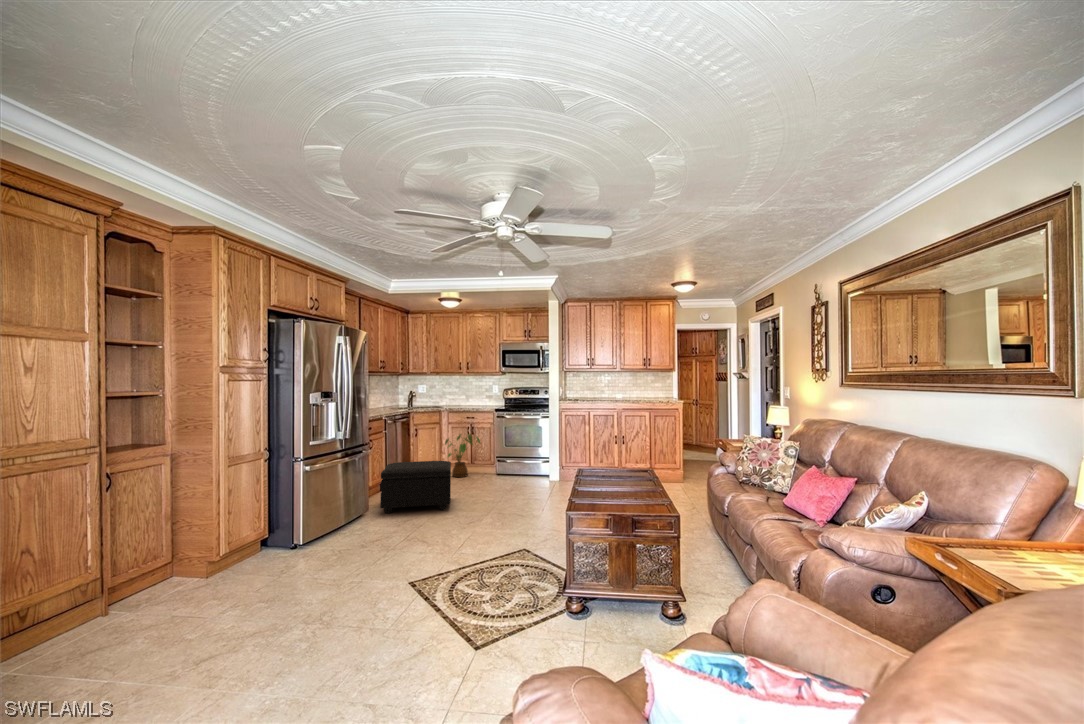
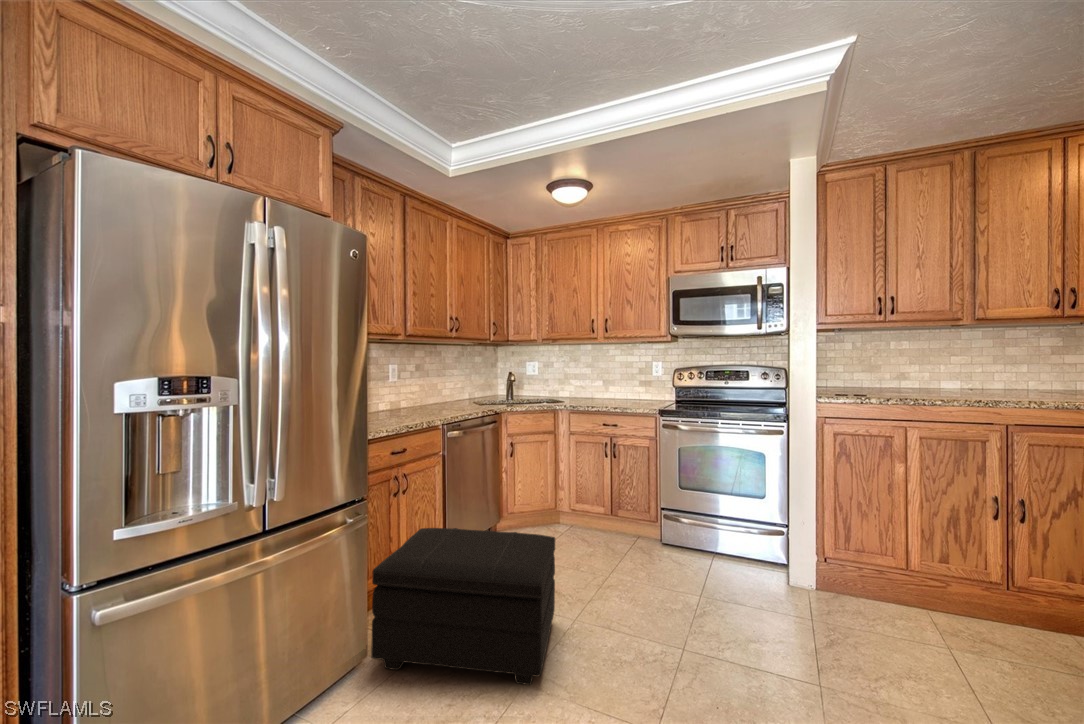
house plant: present [445,434,480,477] -> none [561,455,630,543]

